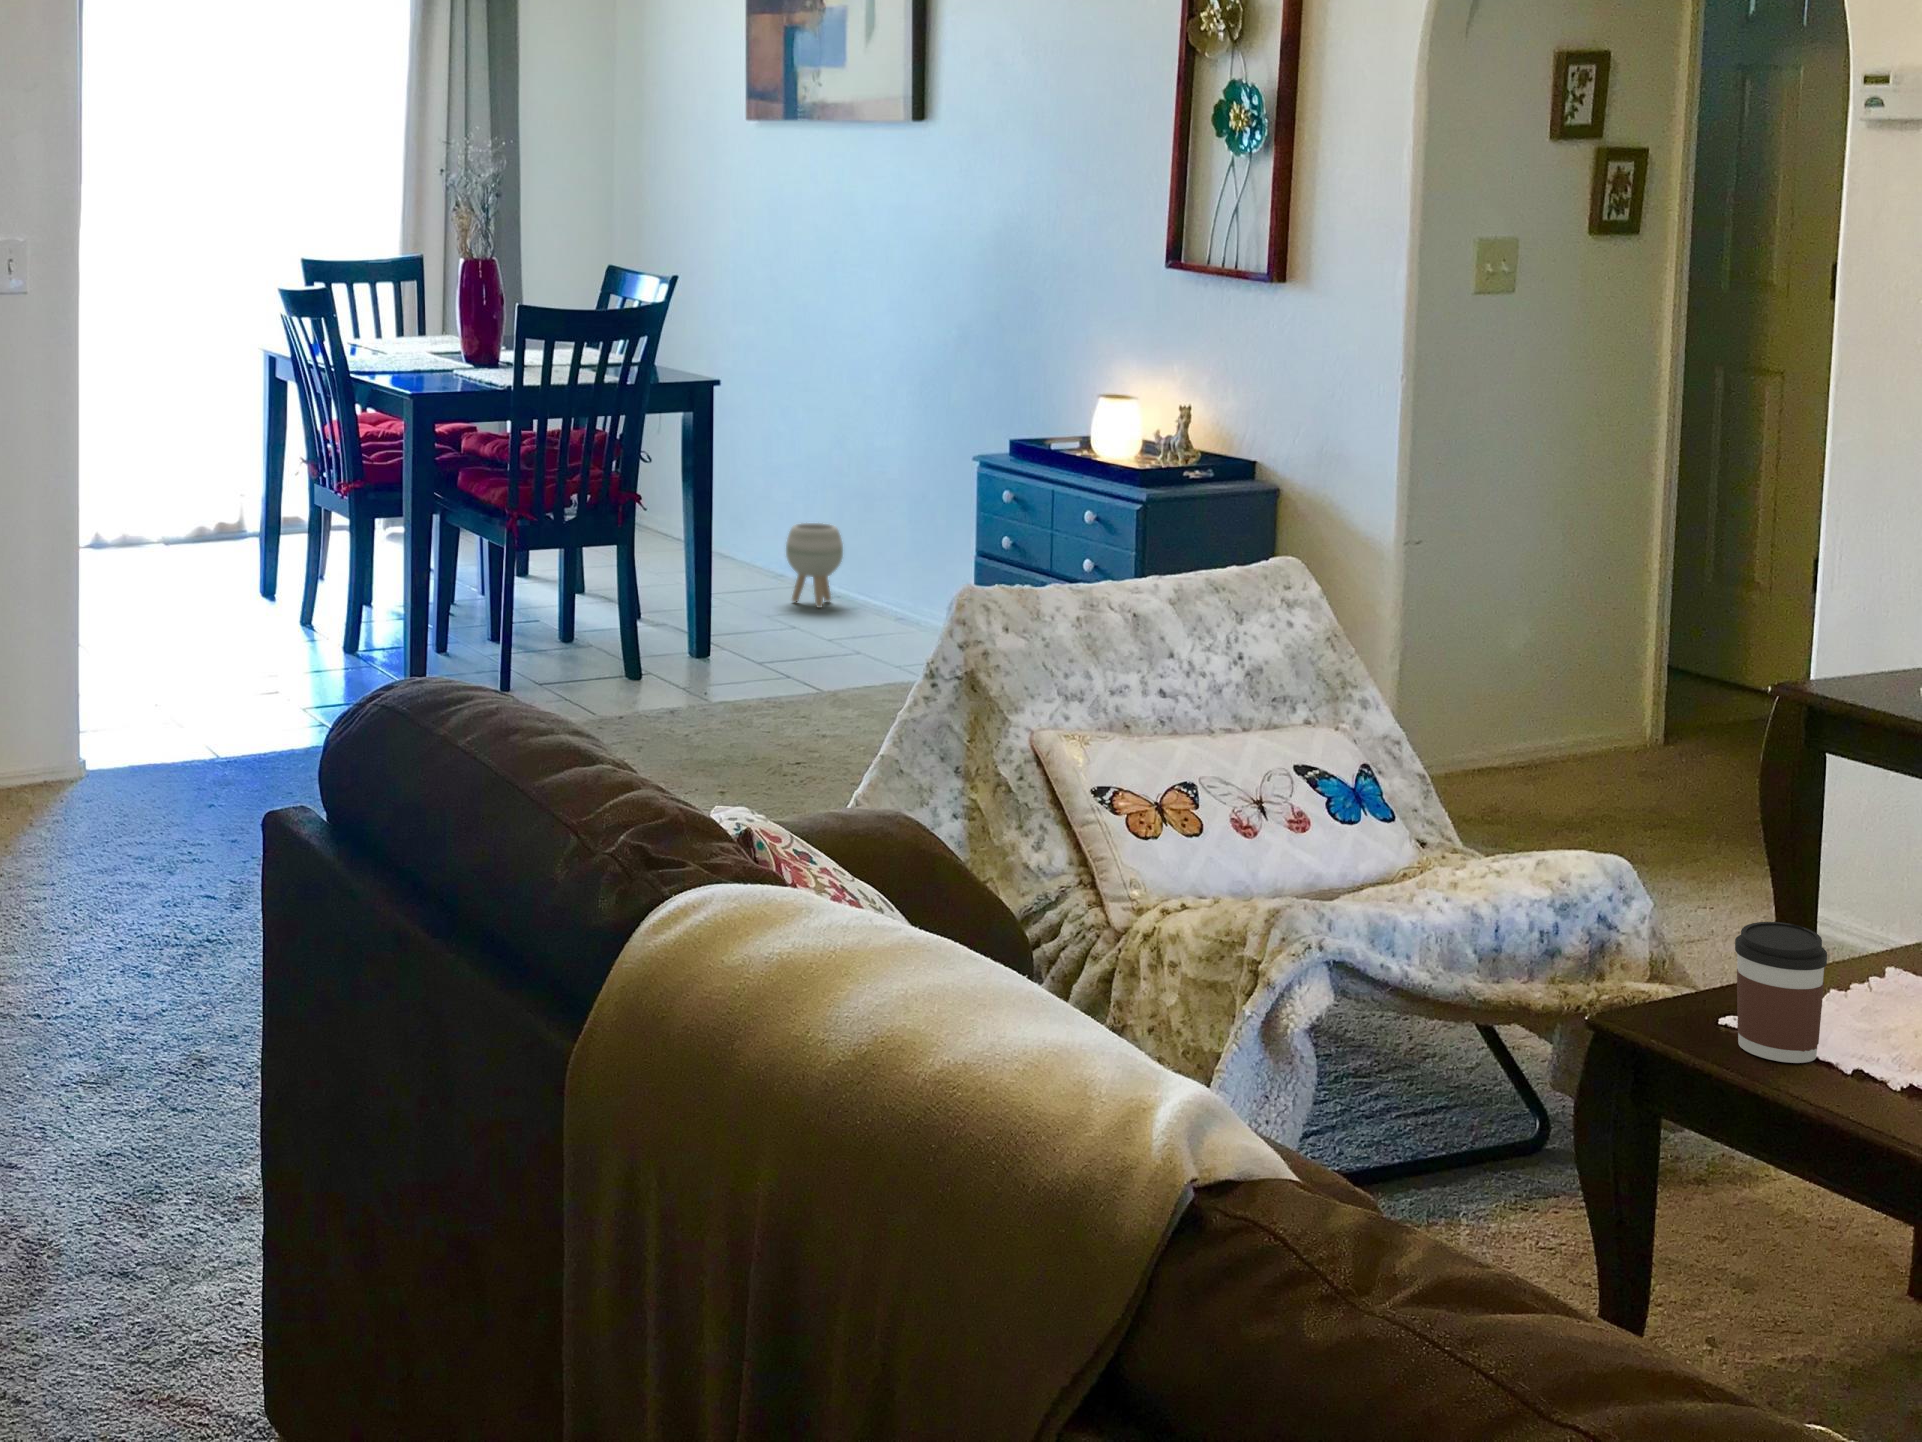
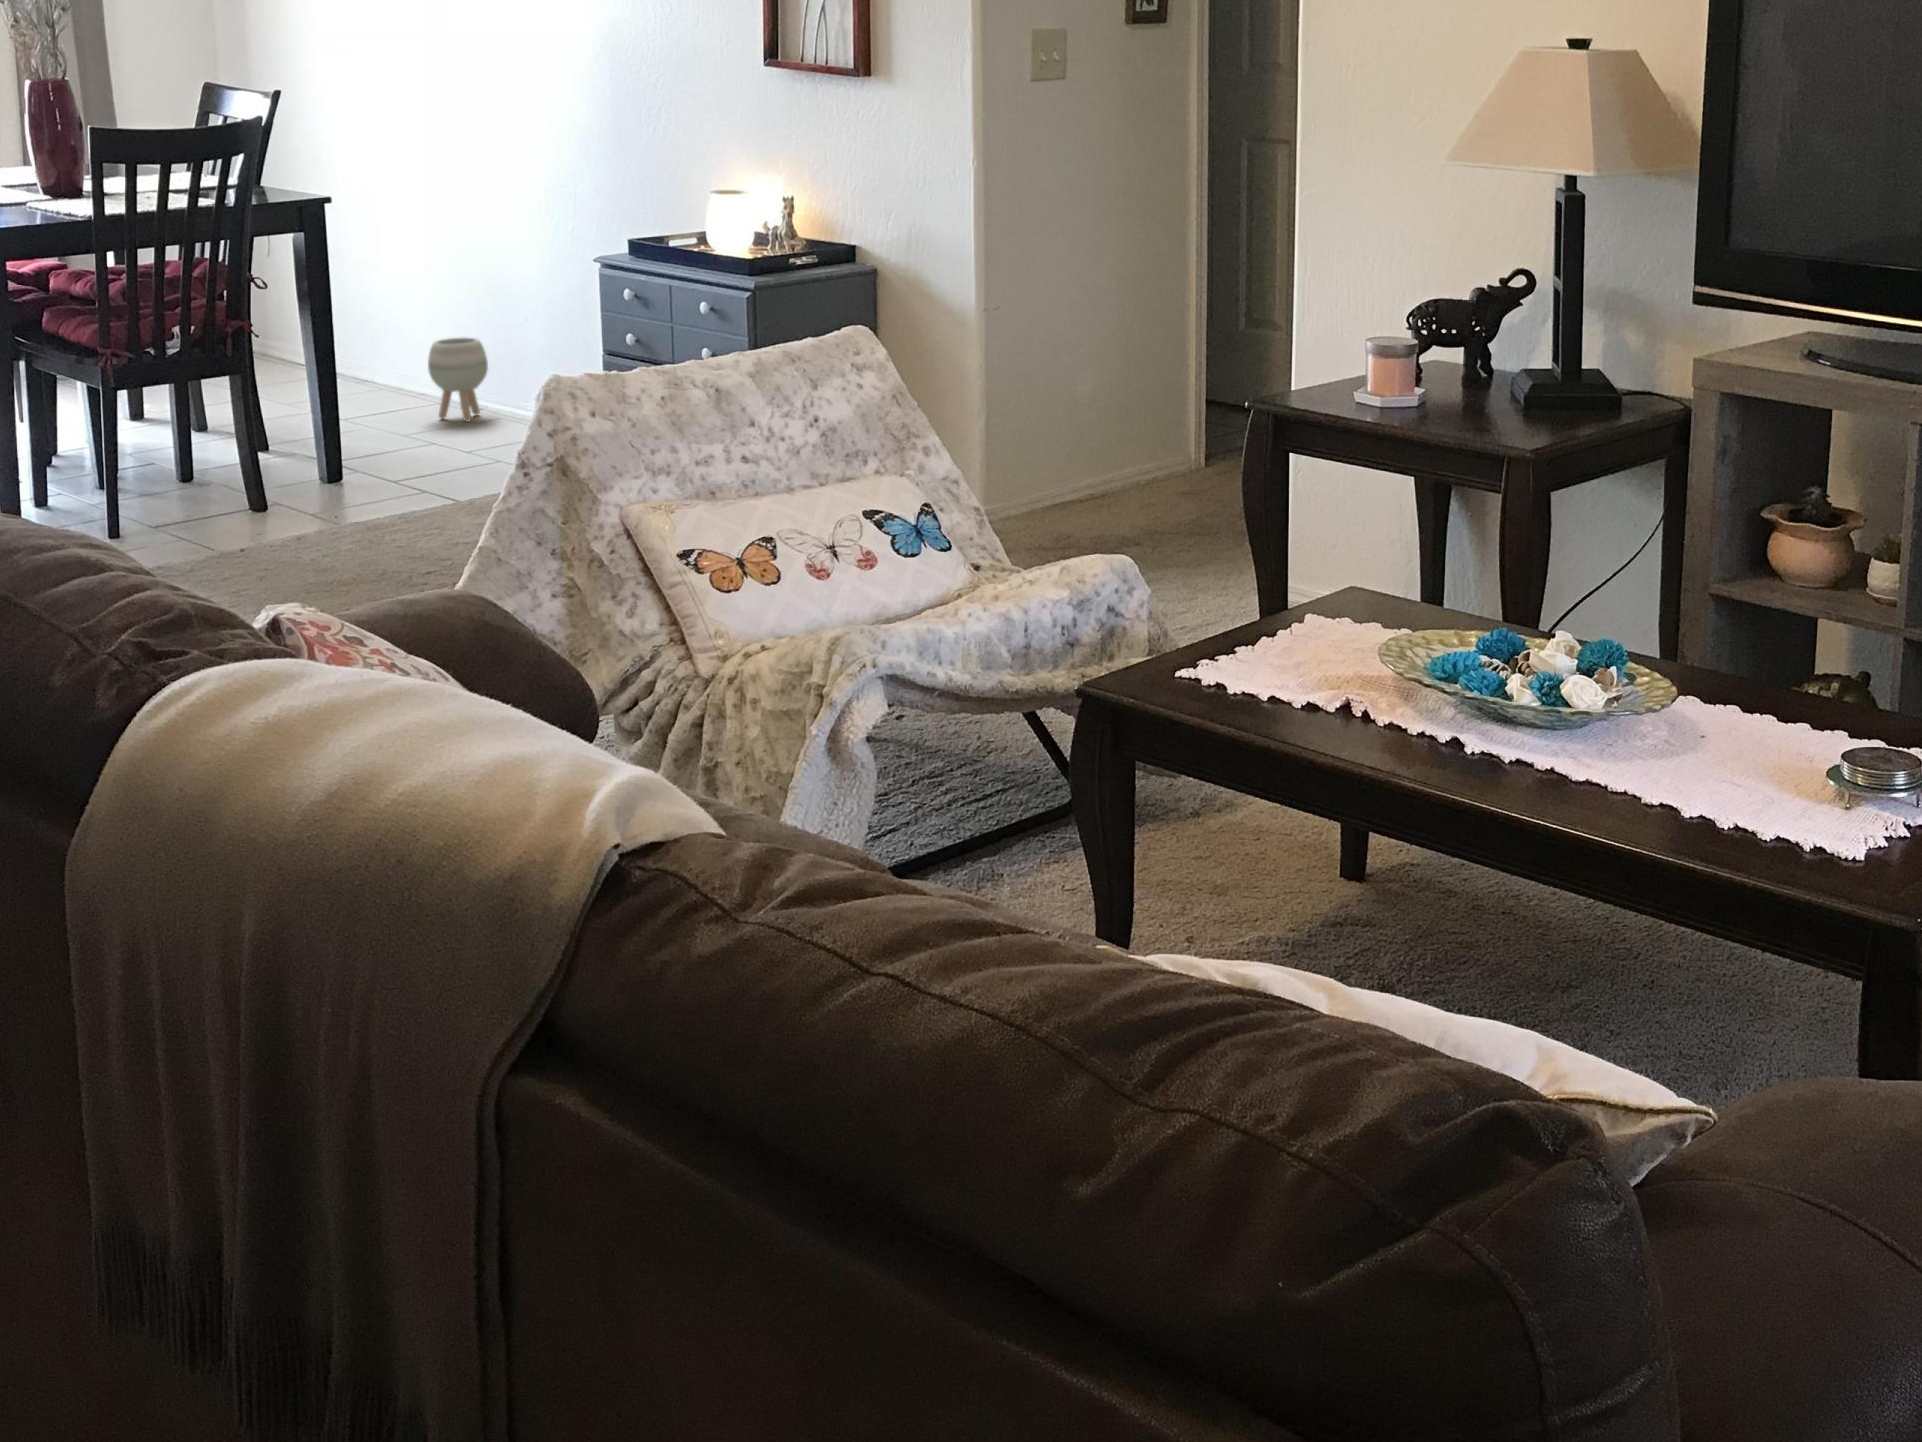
coffee cup: present [1735,922,1827,1063] -> none [1180,585,1244,695]

